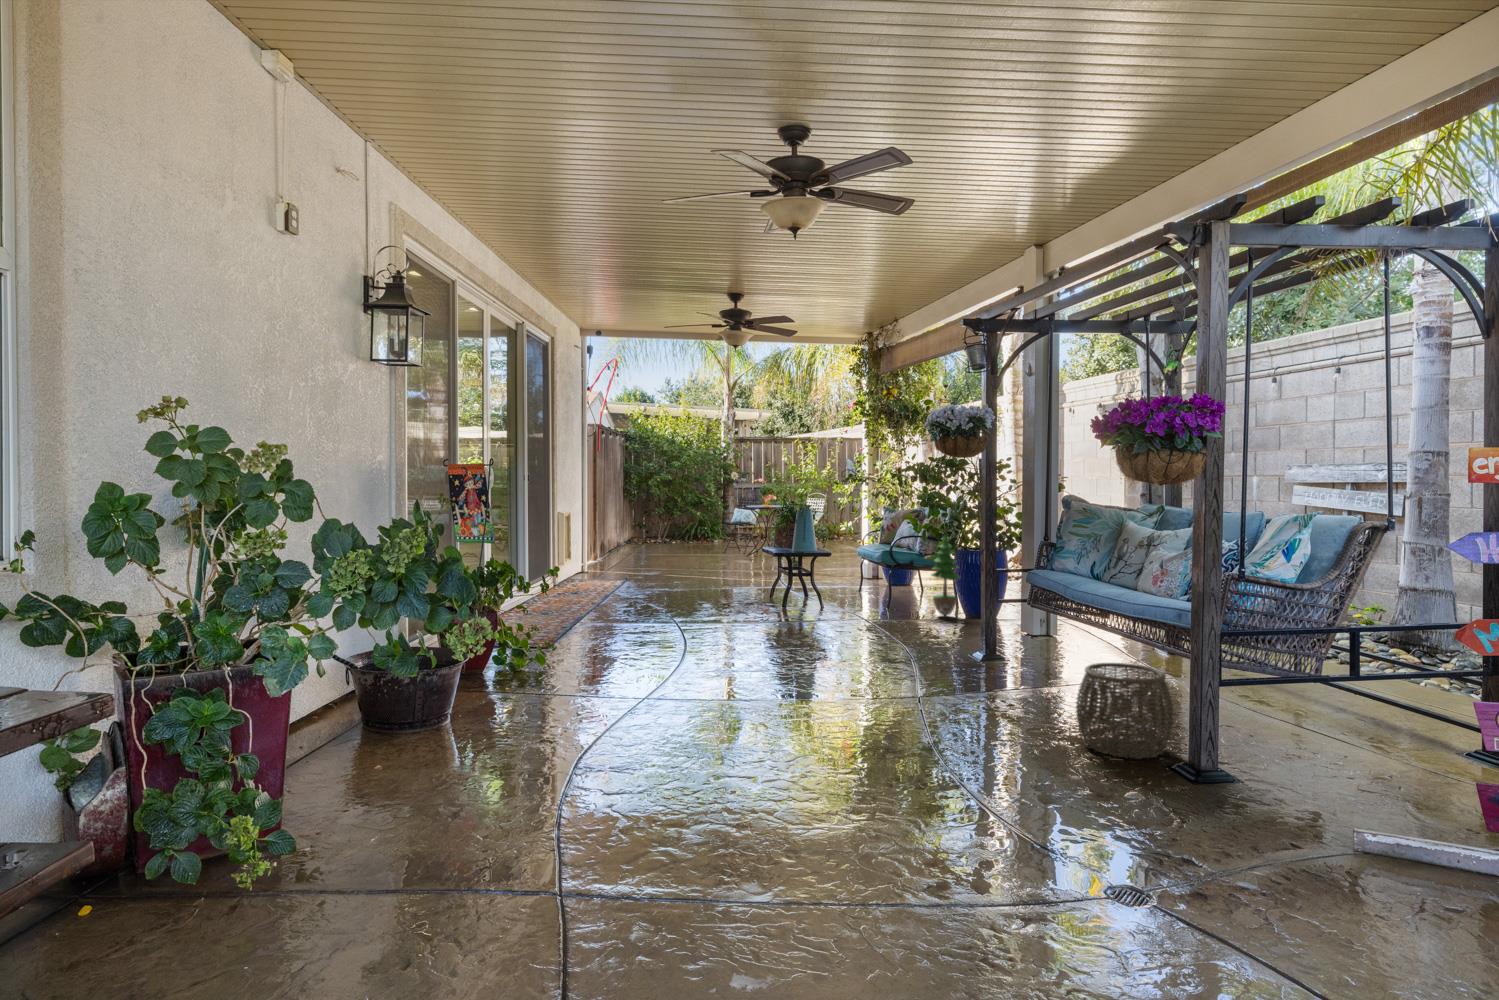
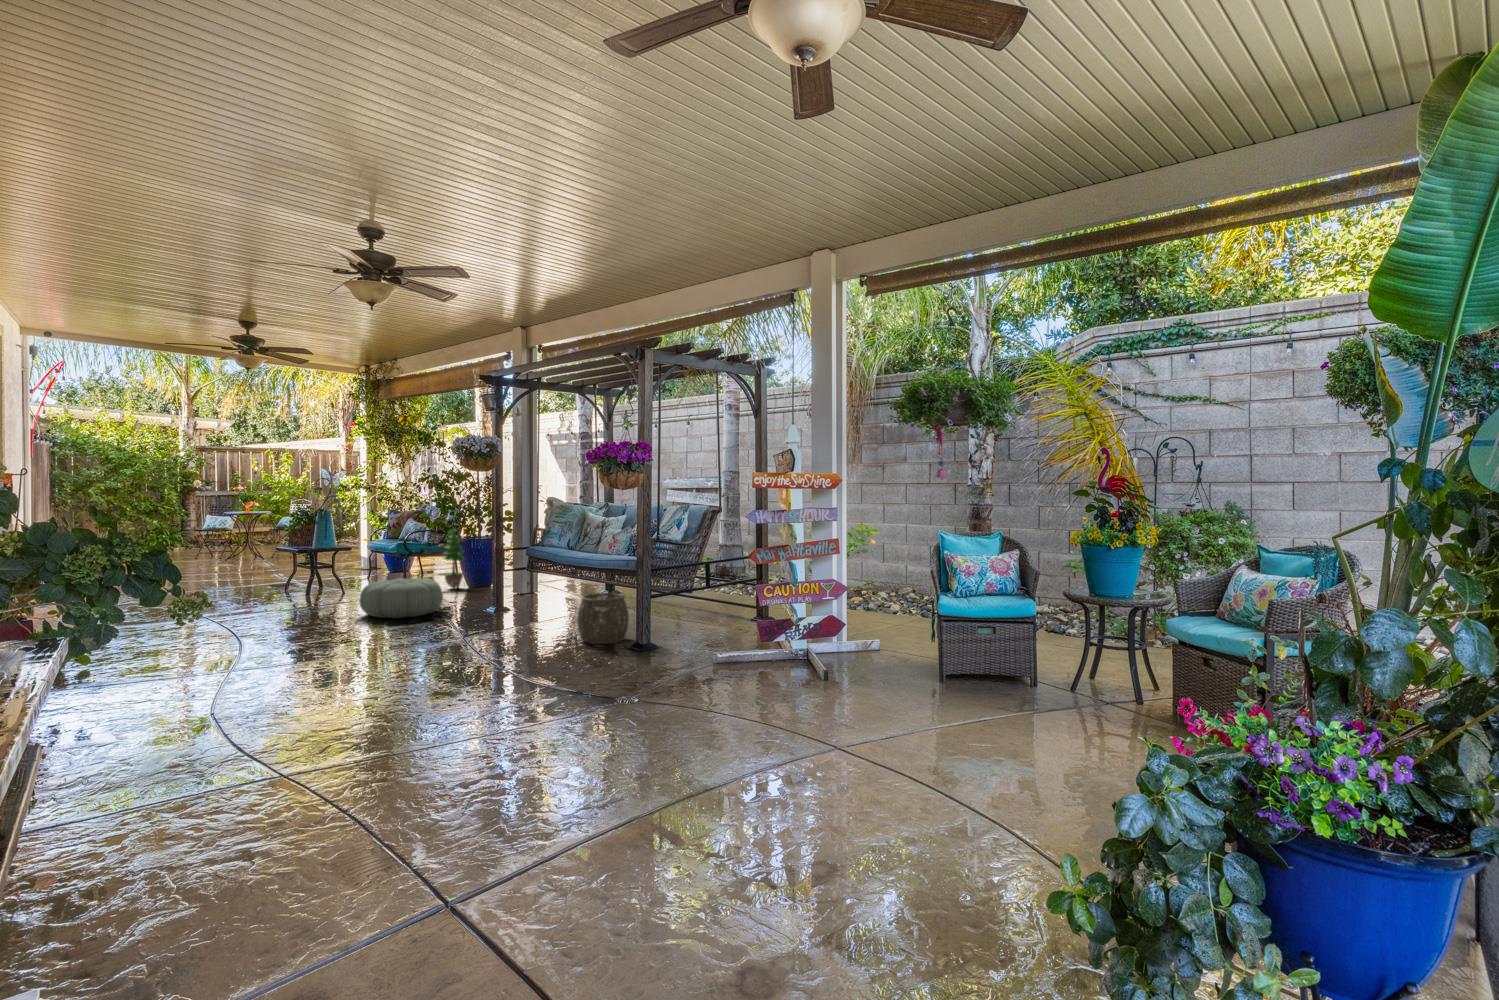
pouf: none [807,600,910,655] -> present [359,578,443,618]

